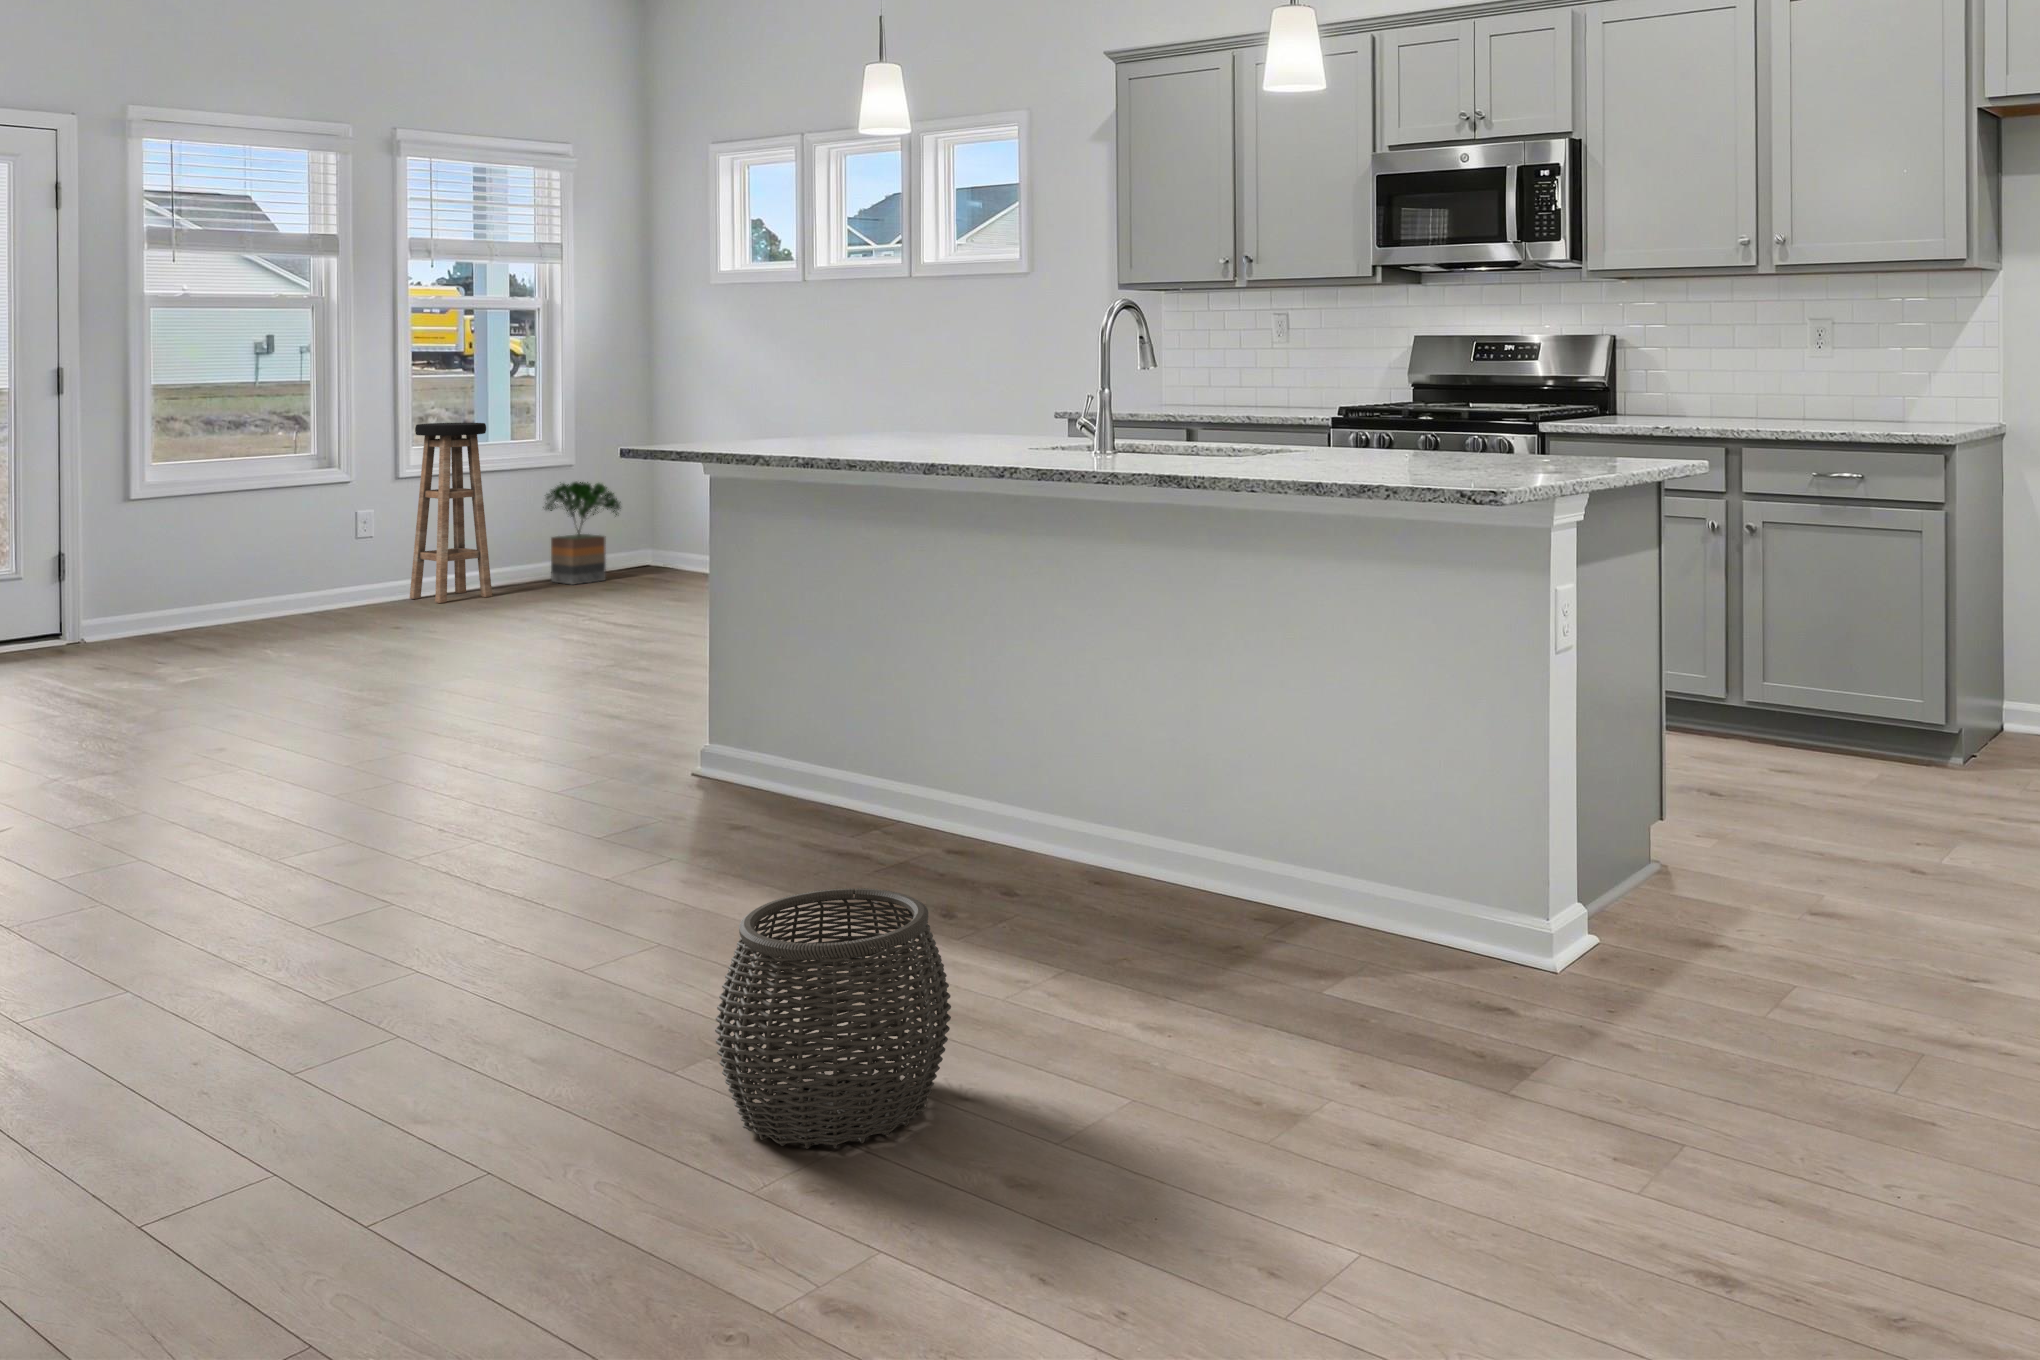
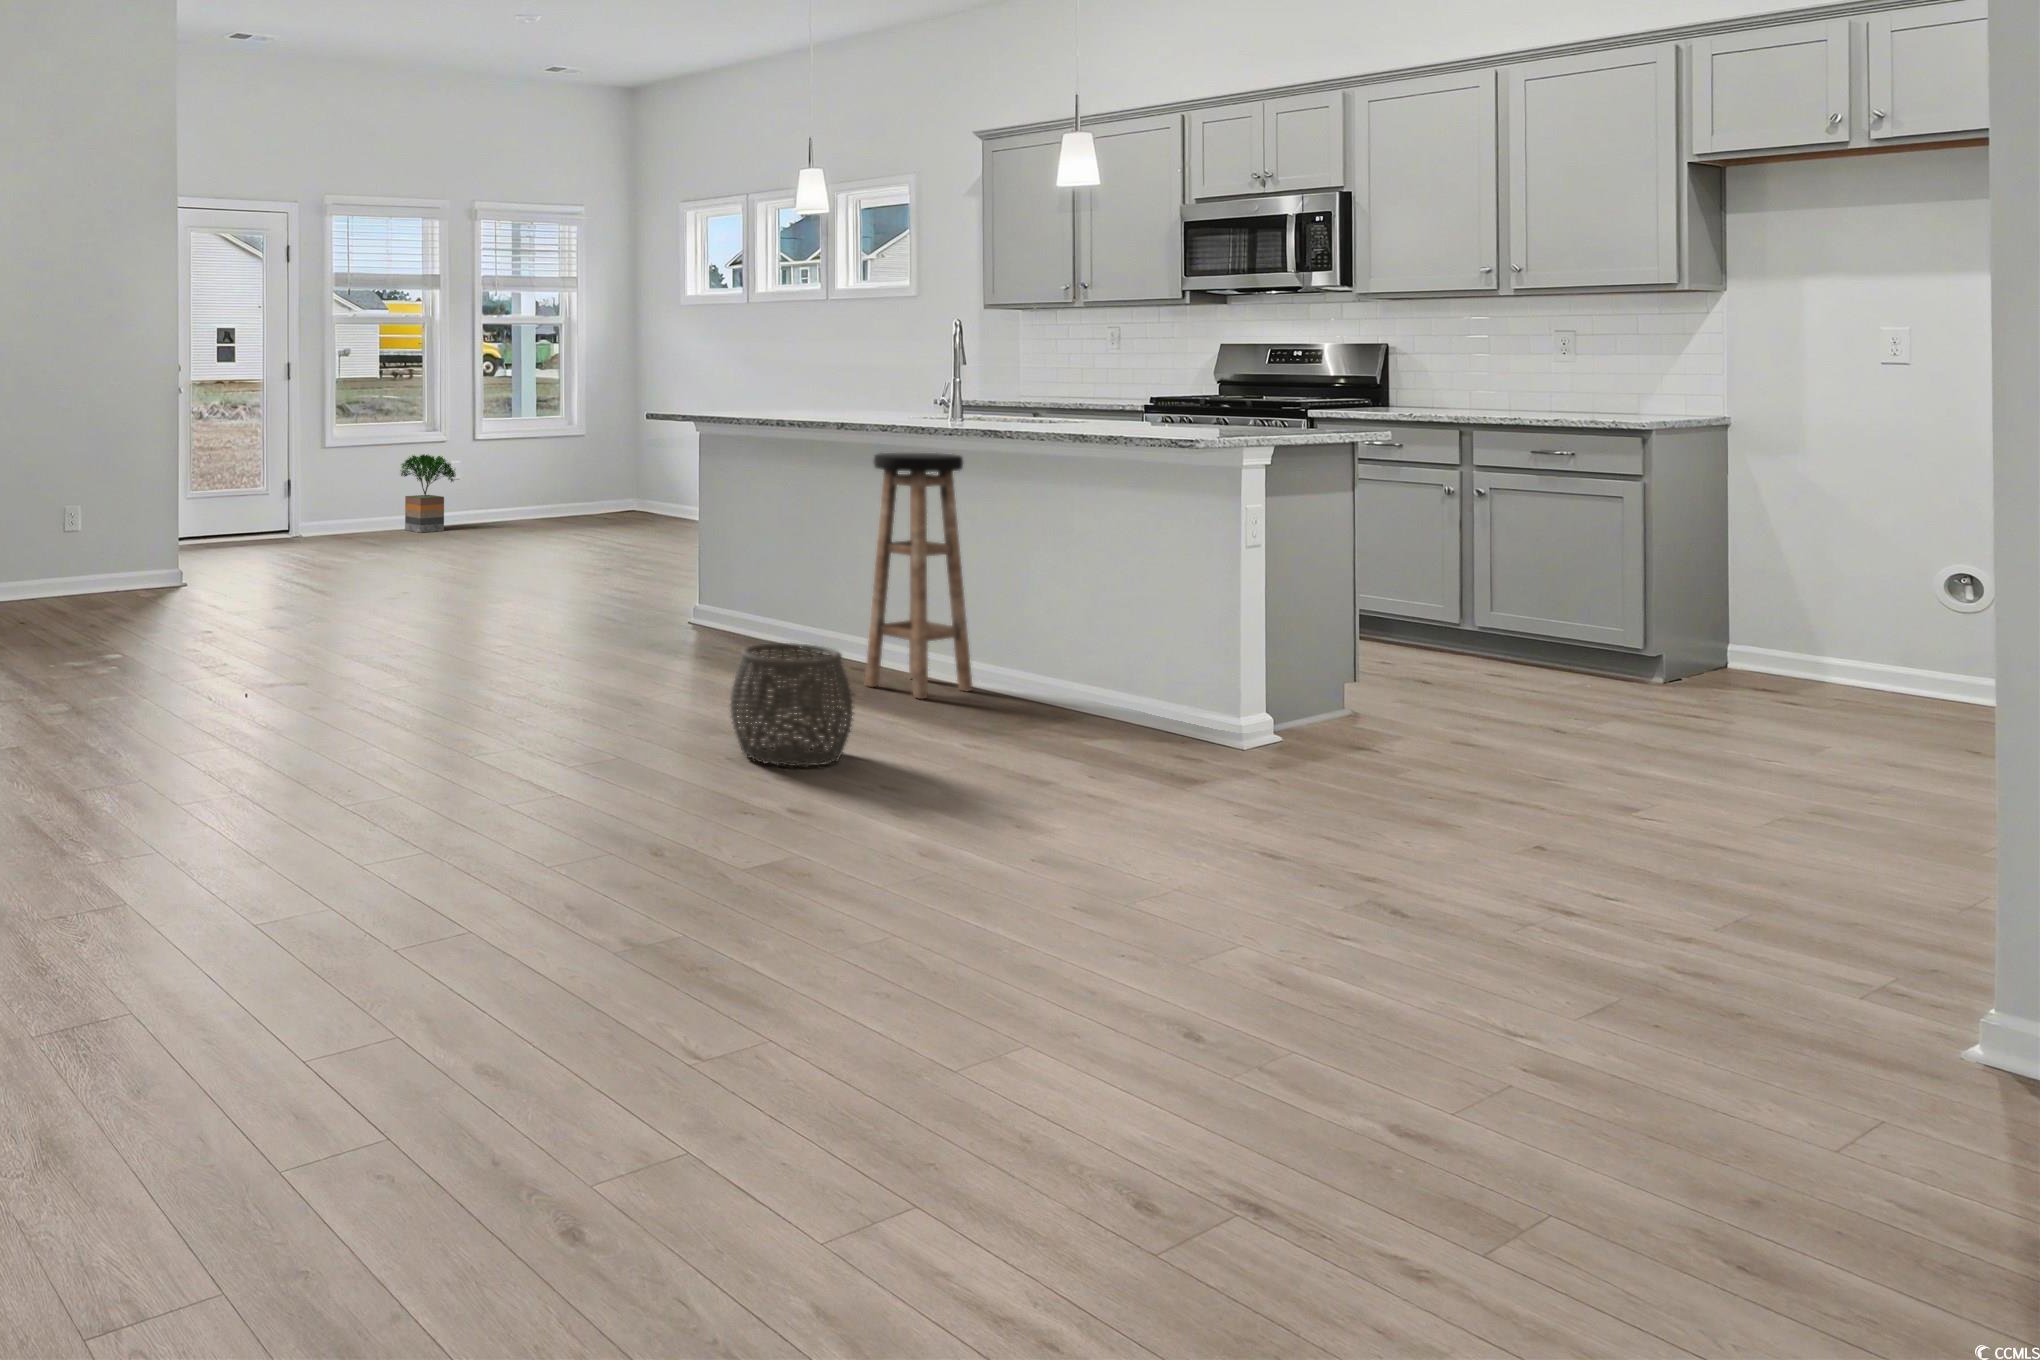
bar stool: present [410,423,492,603] -> present [865,453,973,699]
potted tree: present [543,482,621,585] -> present [401,454,456,532]

